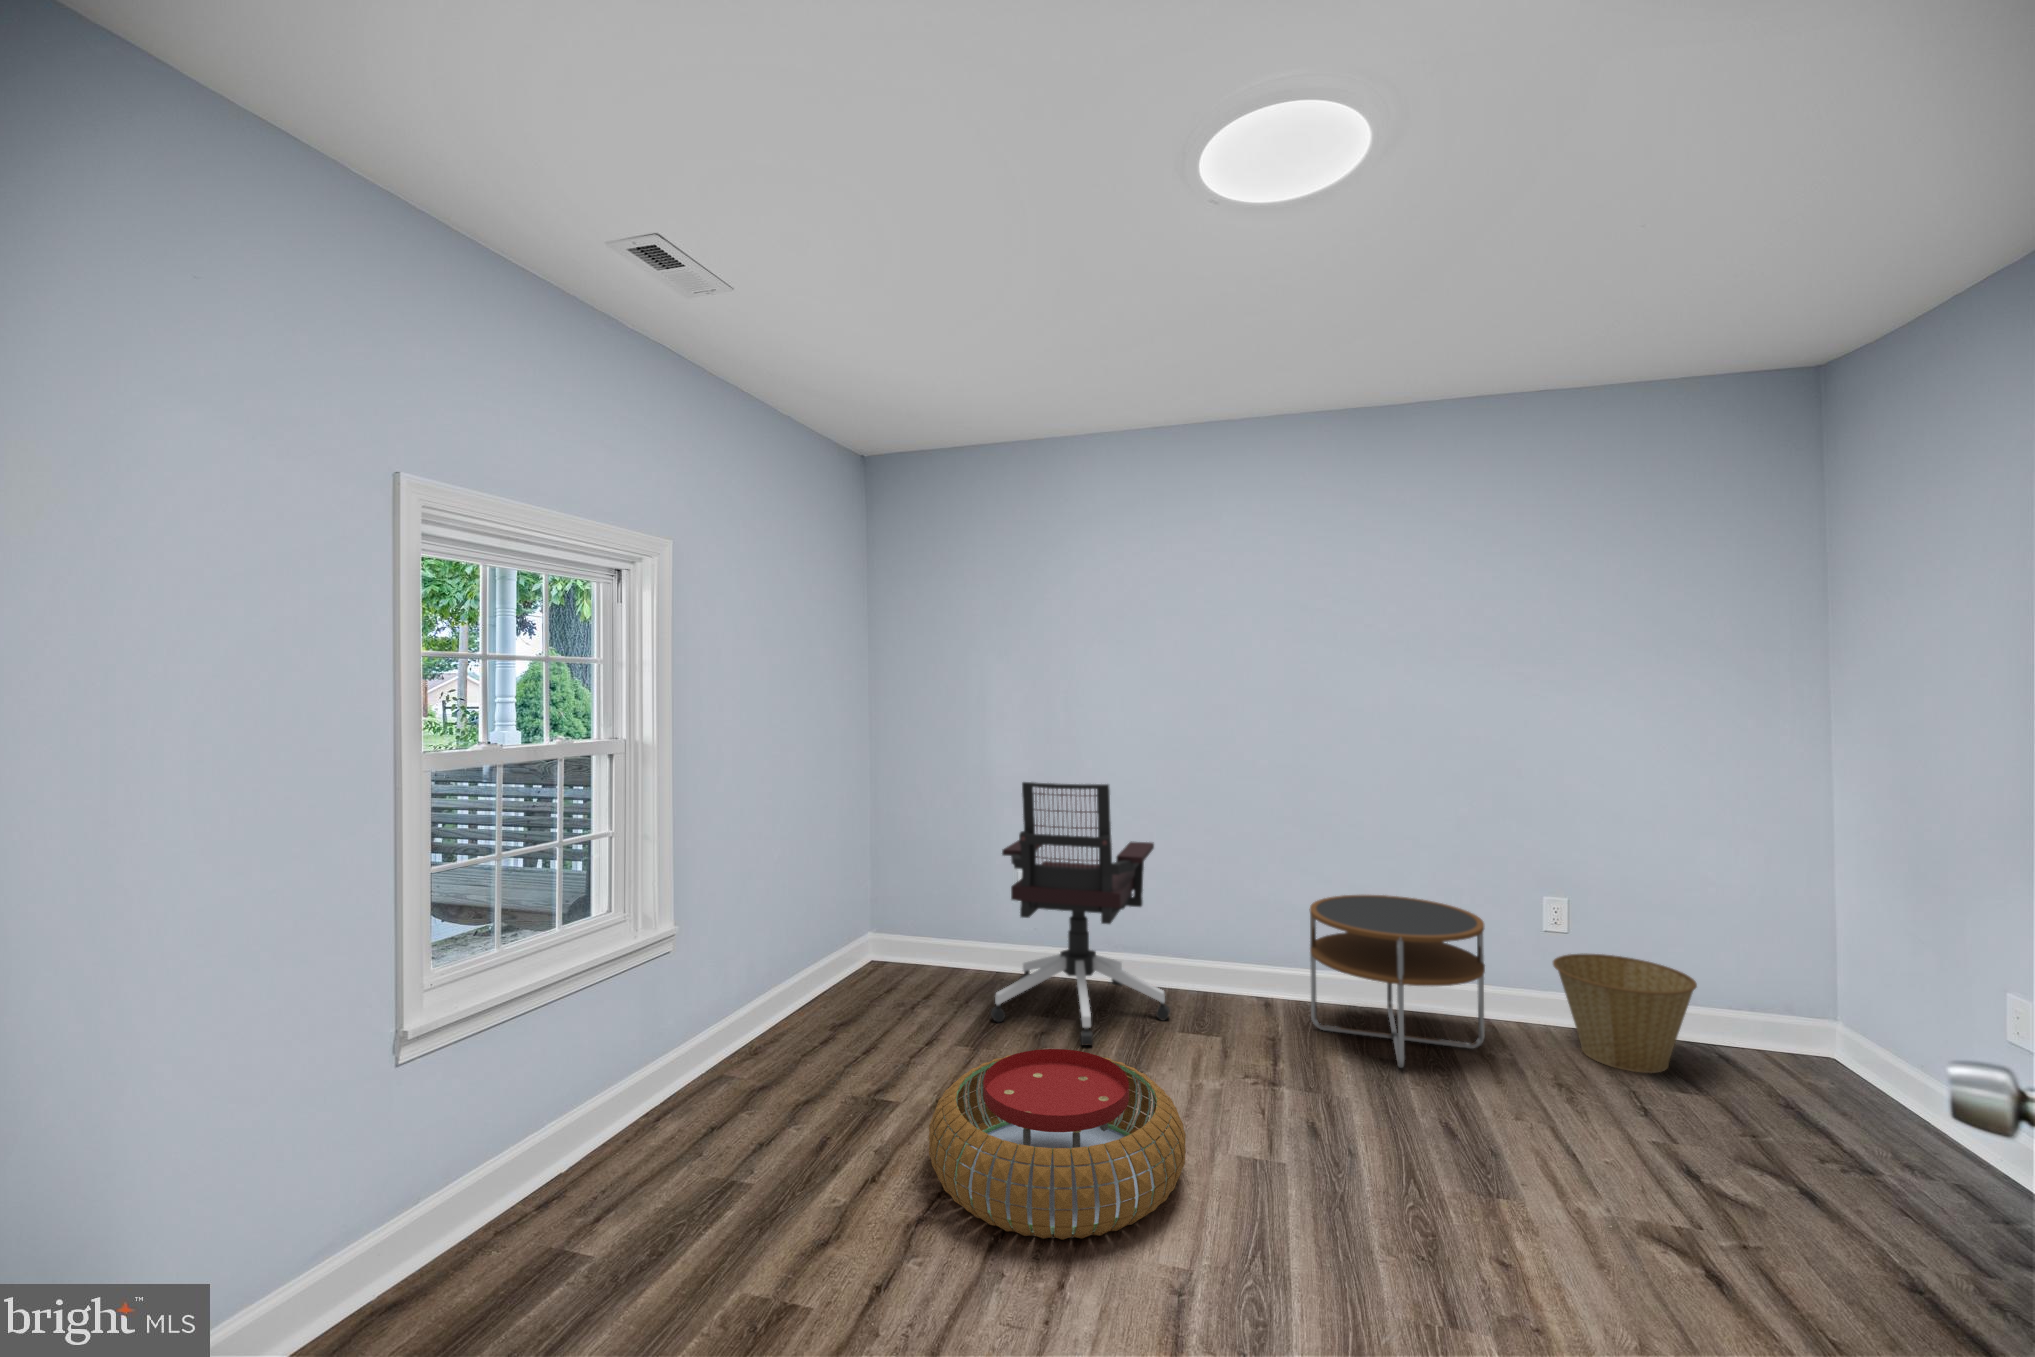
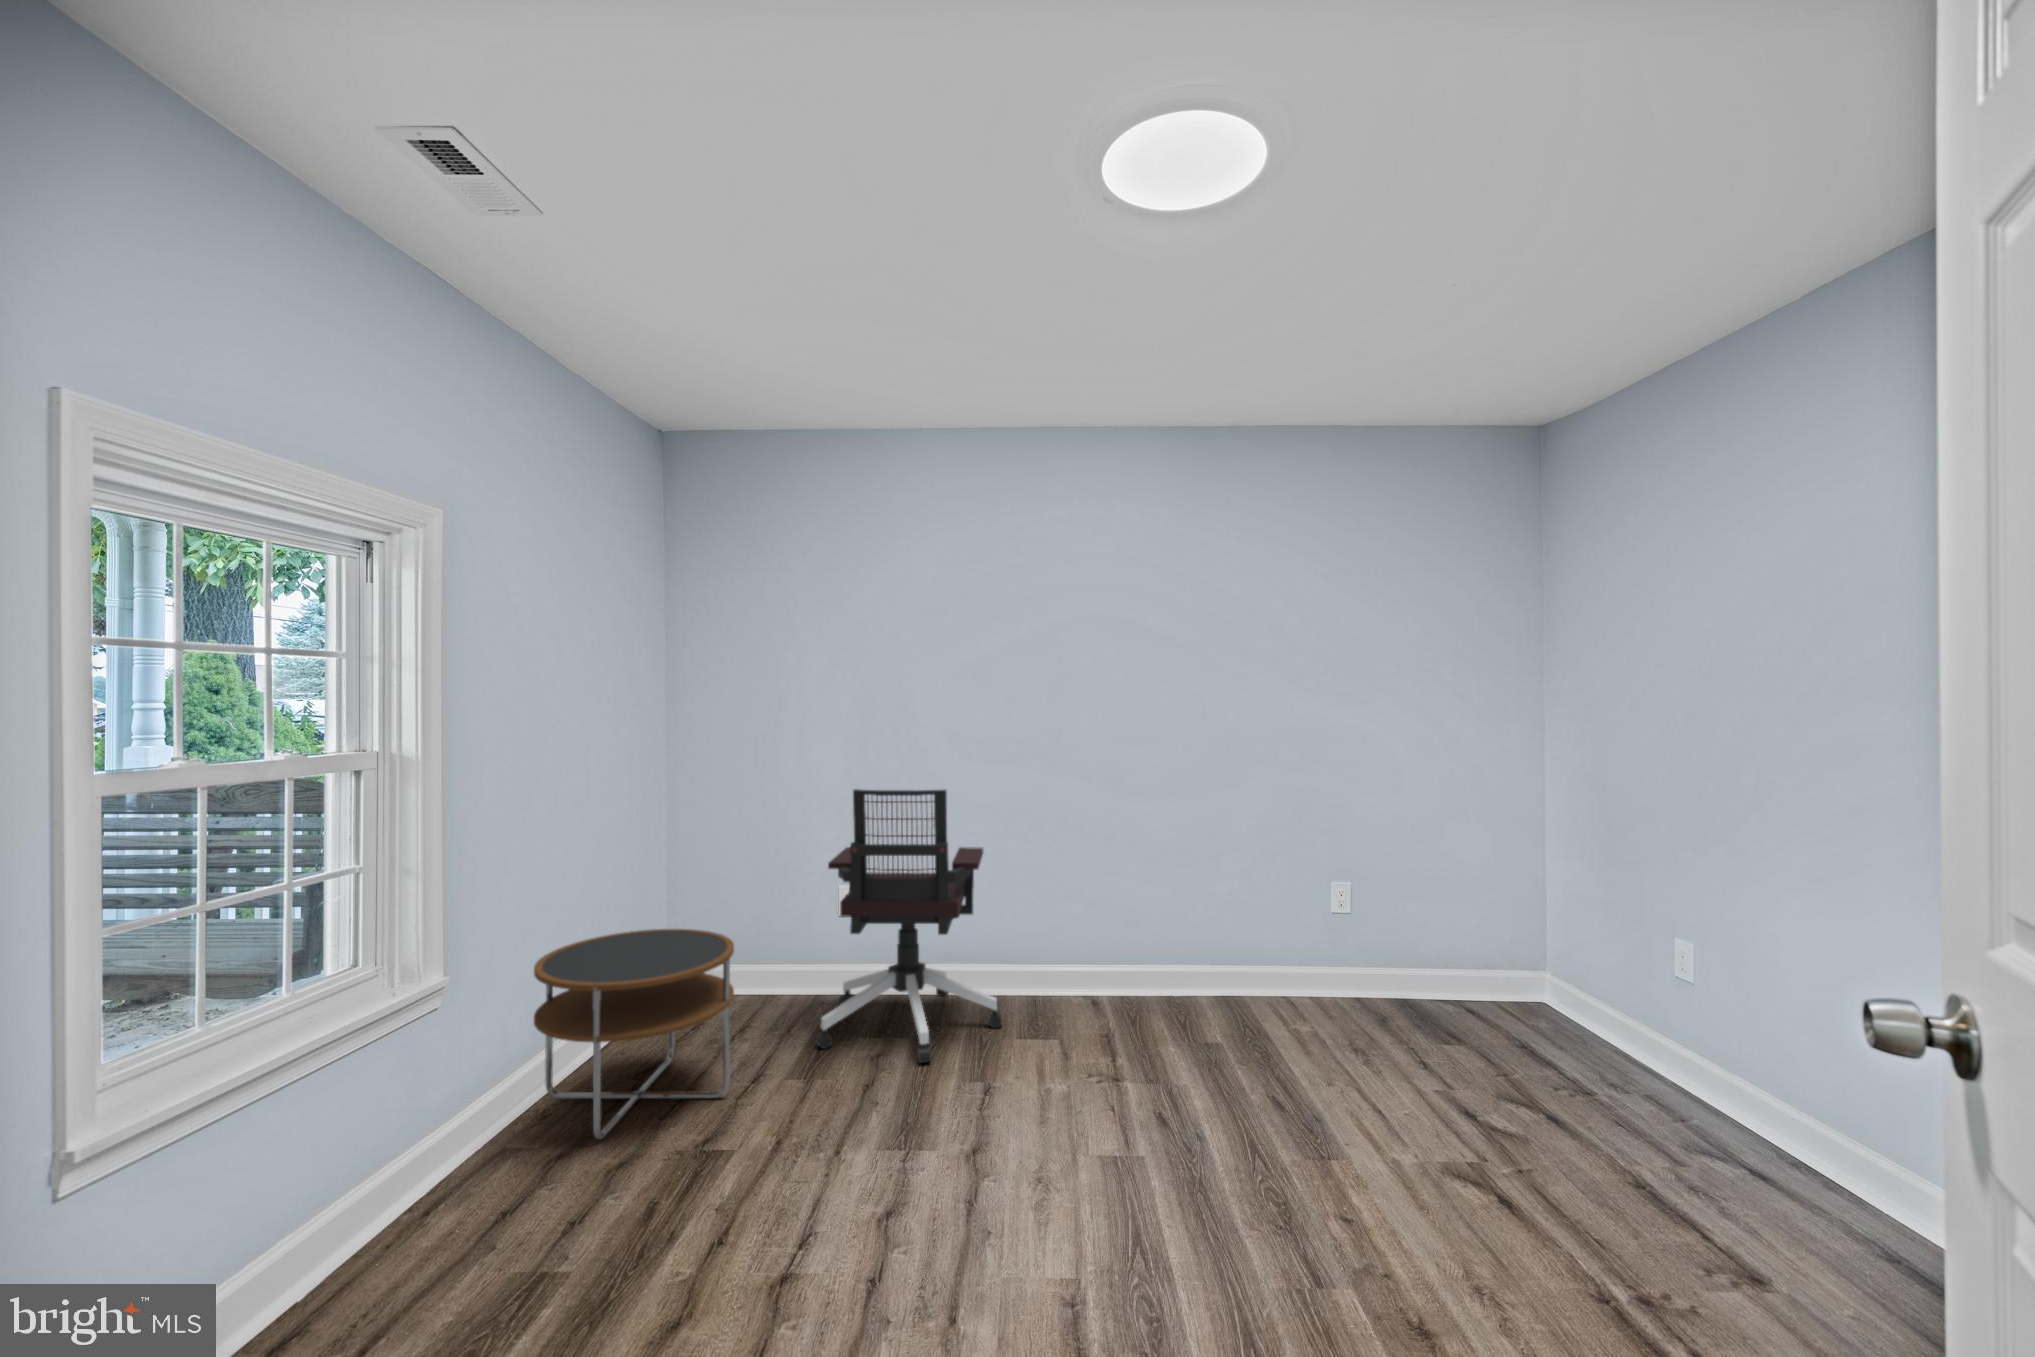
side table: present [1309,895,1485,1068] -> present [534,929,734,1139]
basket: present [1553,954,1697,1073] -> none [1342,928,1456,1030]
pouf: present [929,1049,1186,1240] -> none [783,1070,1056,1274]

